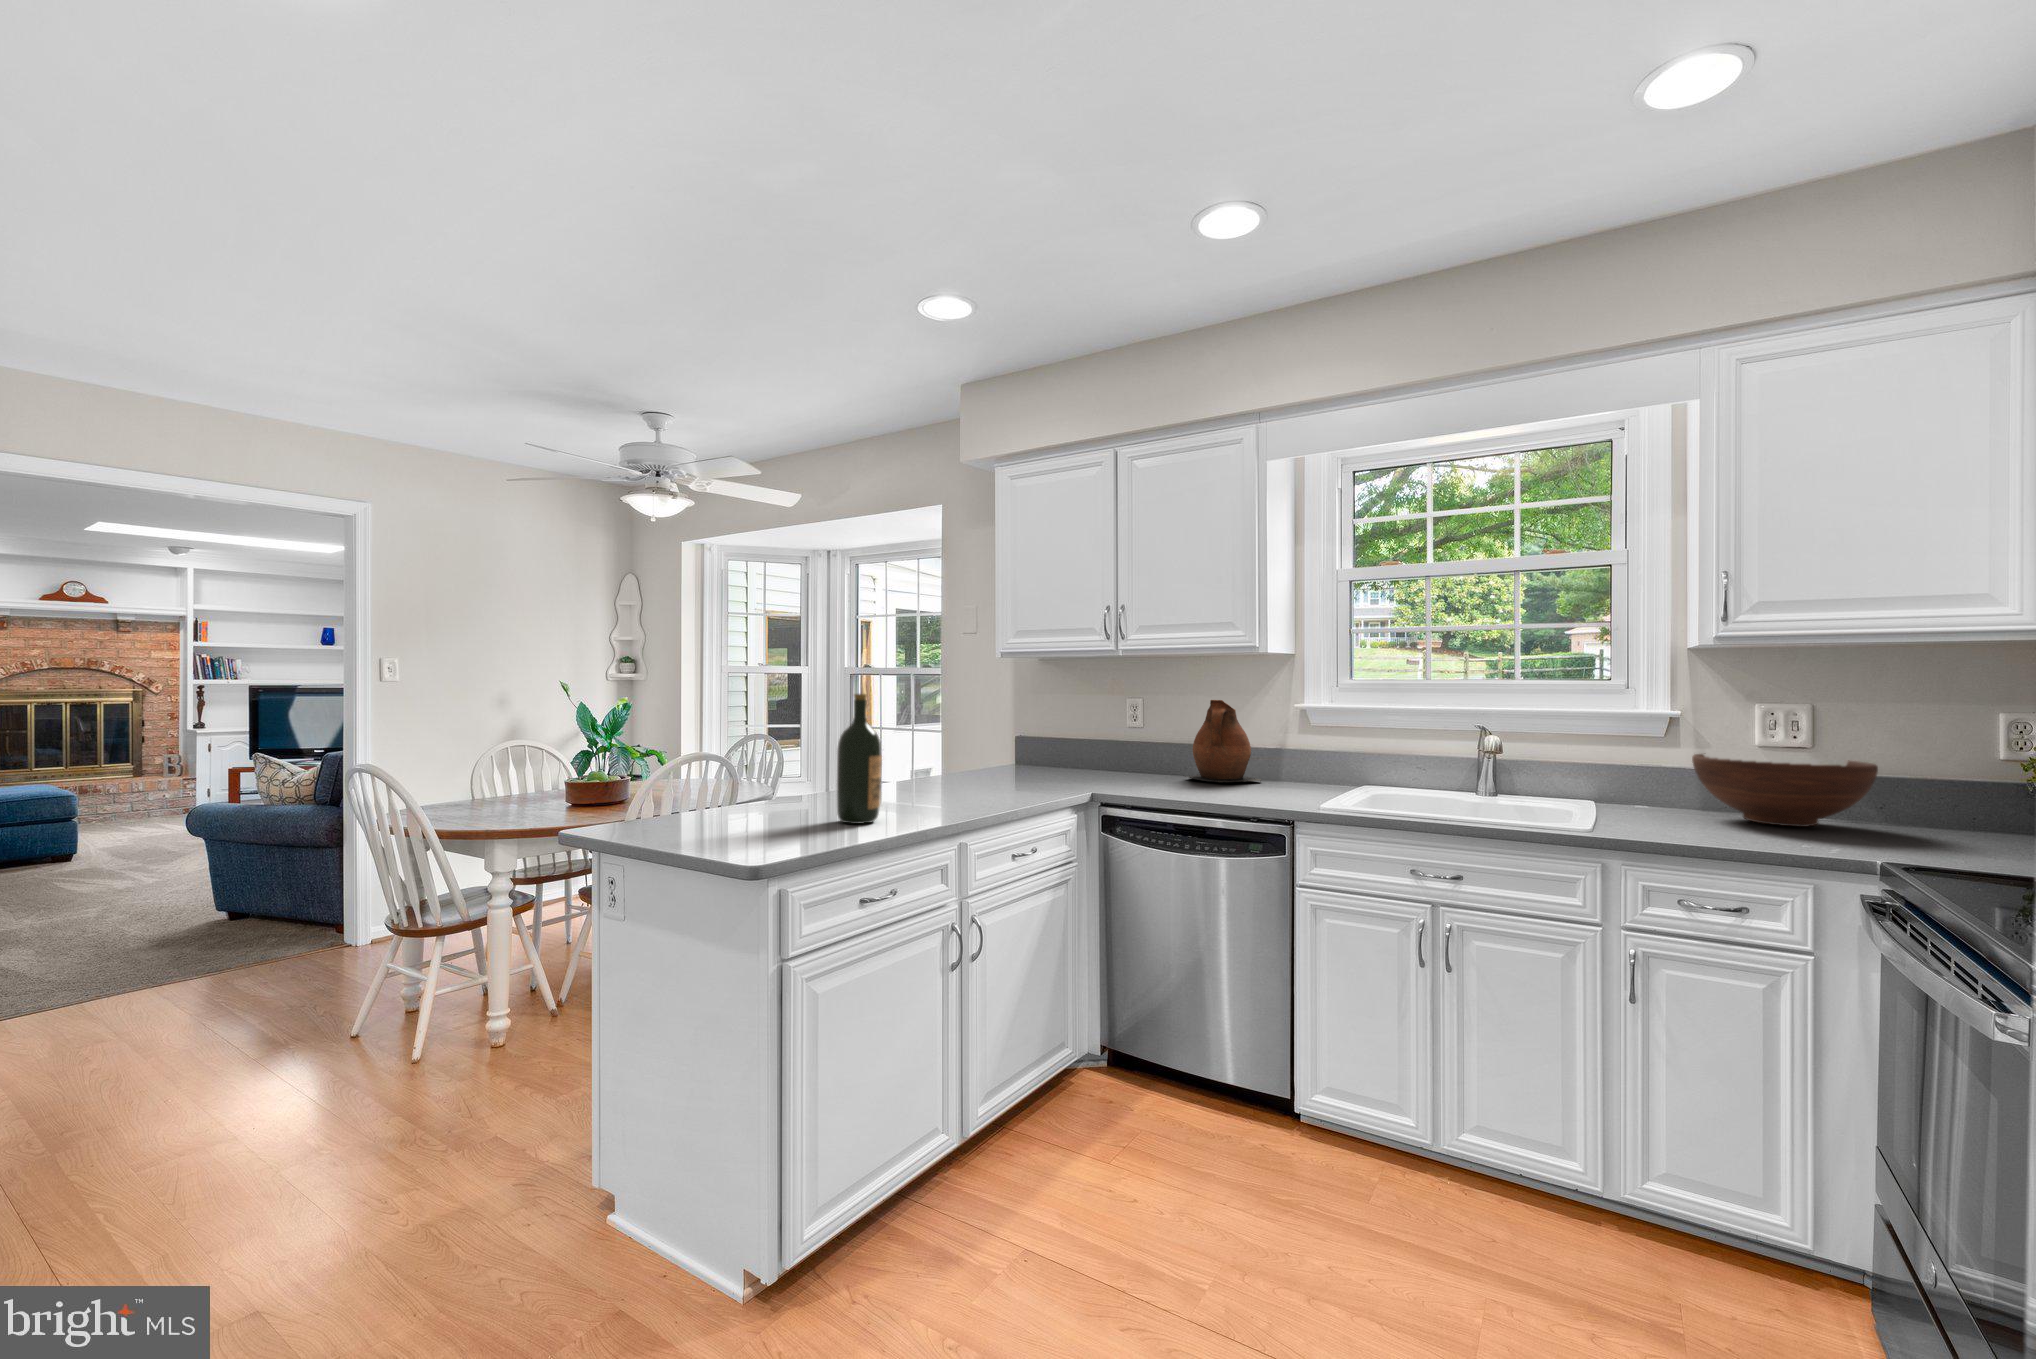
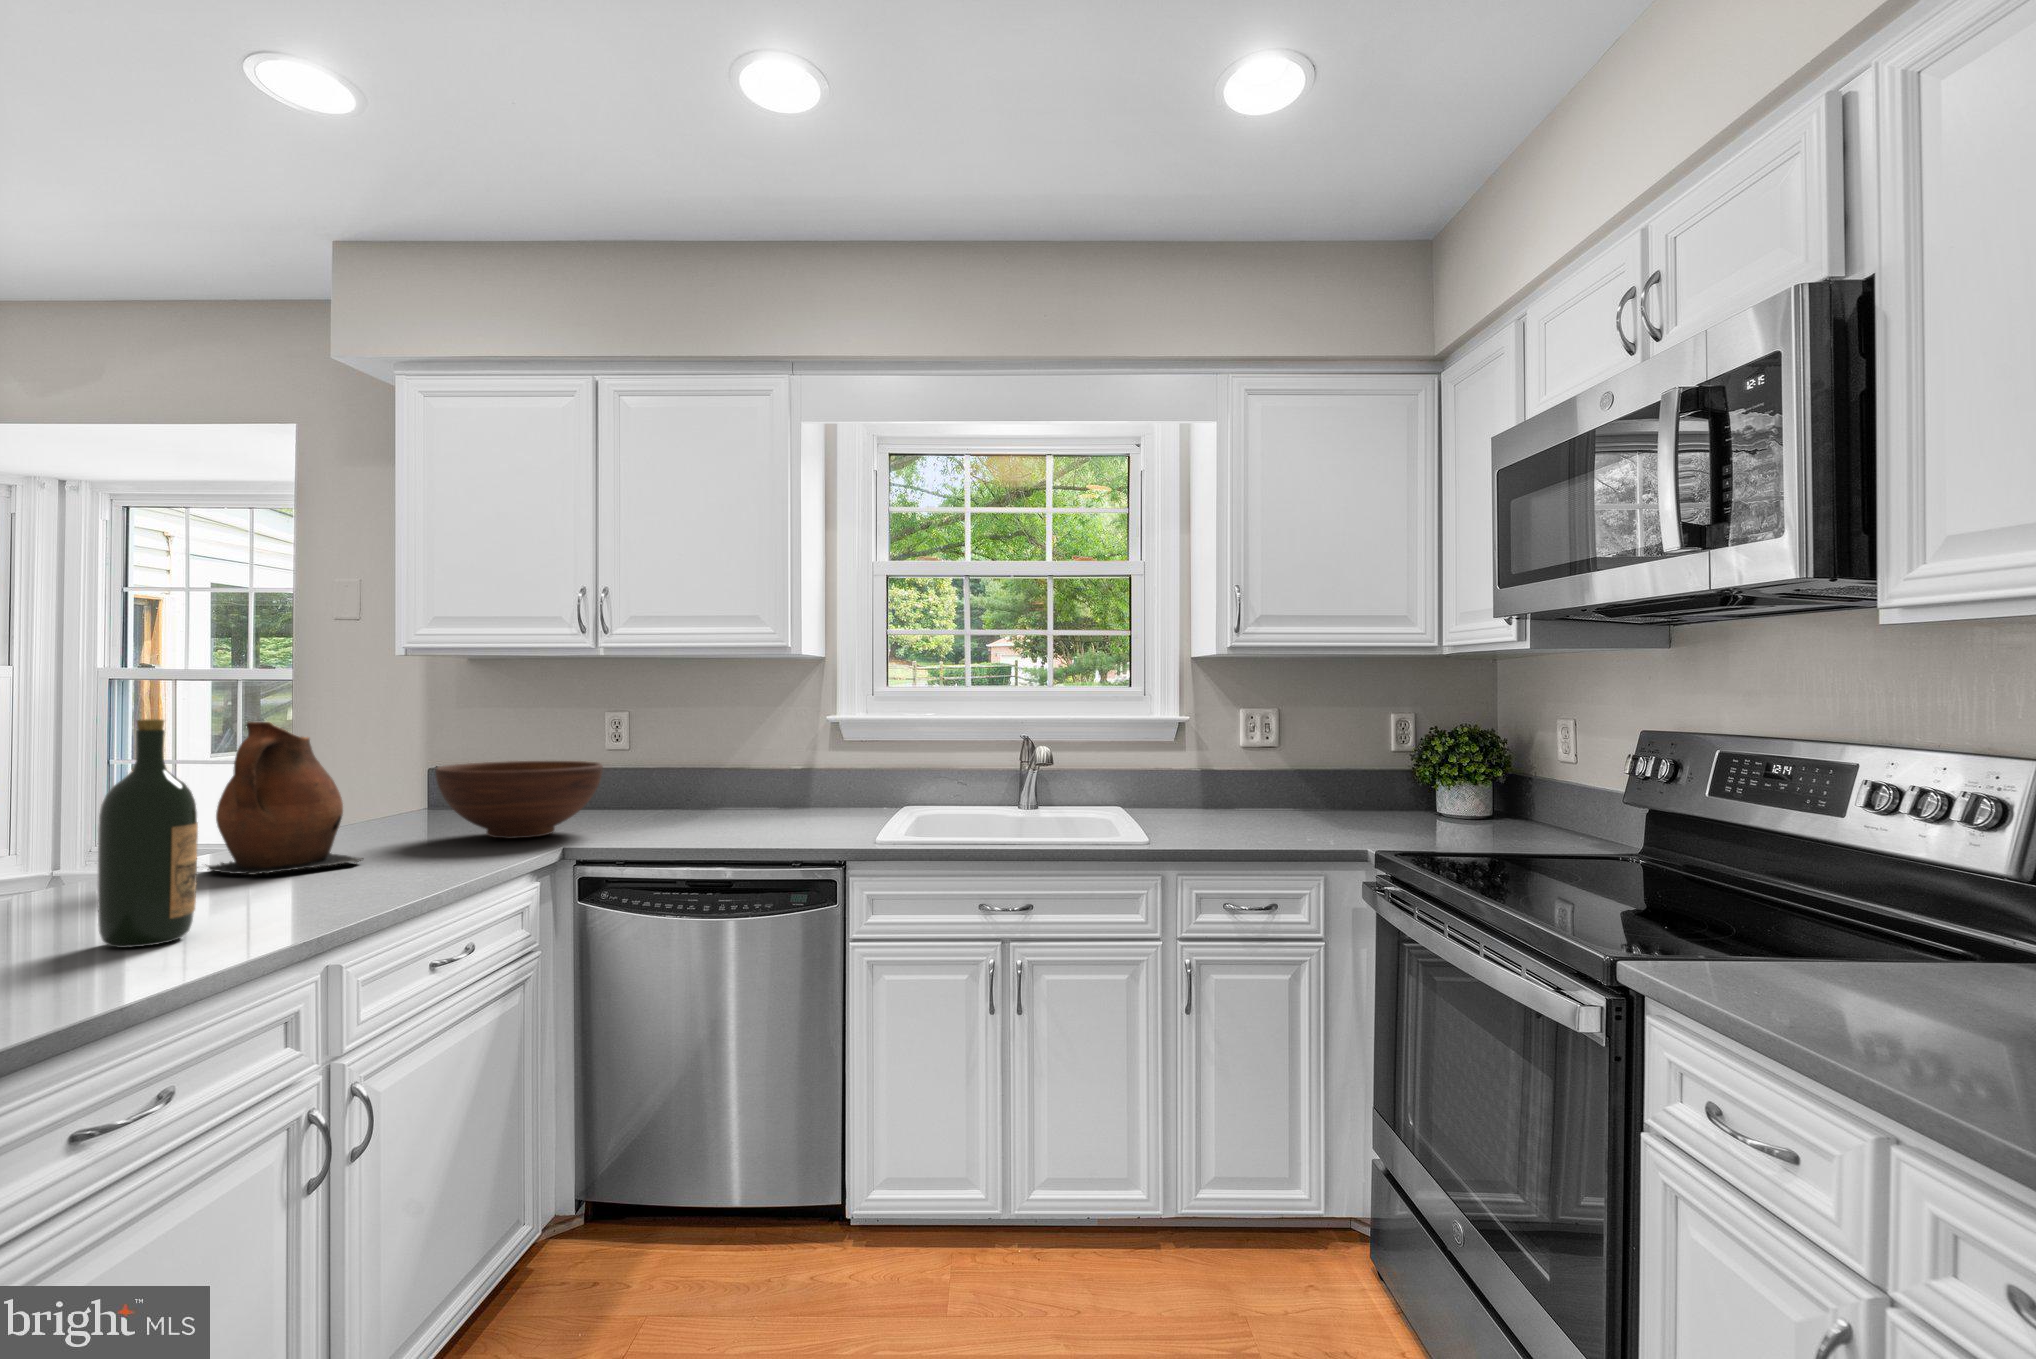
ceramic pitcher: present [1185,700,1261,782] -> present [206,722,362,875]
fruit bowl: present [1692,754,1878,827] -> present [435,761,603,839]

